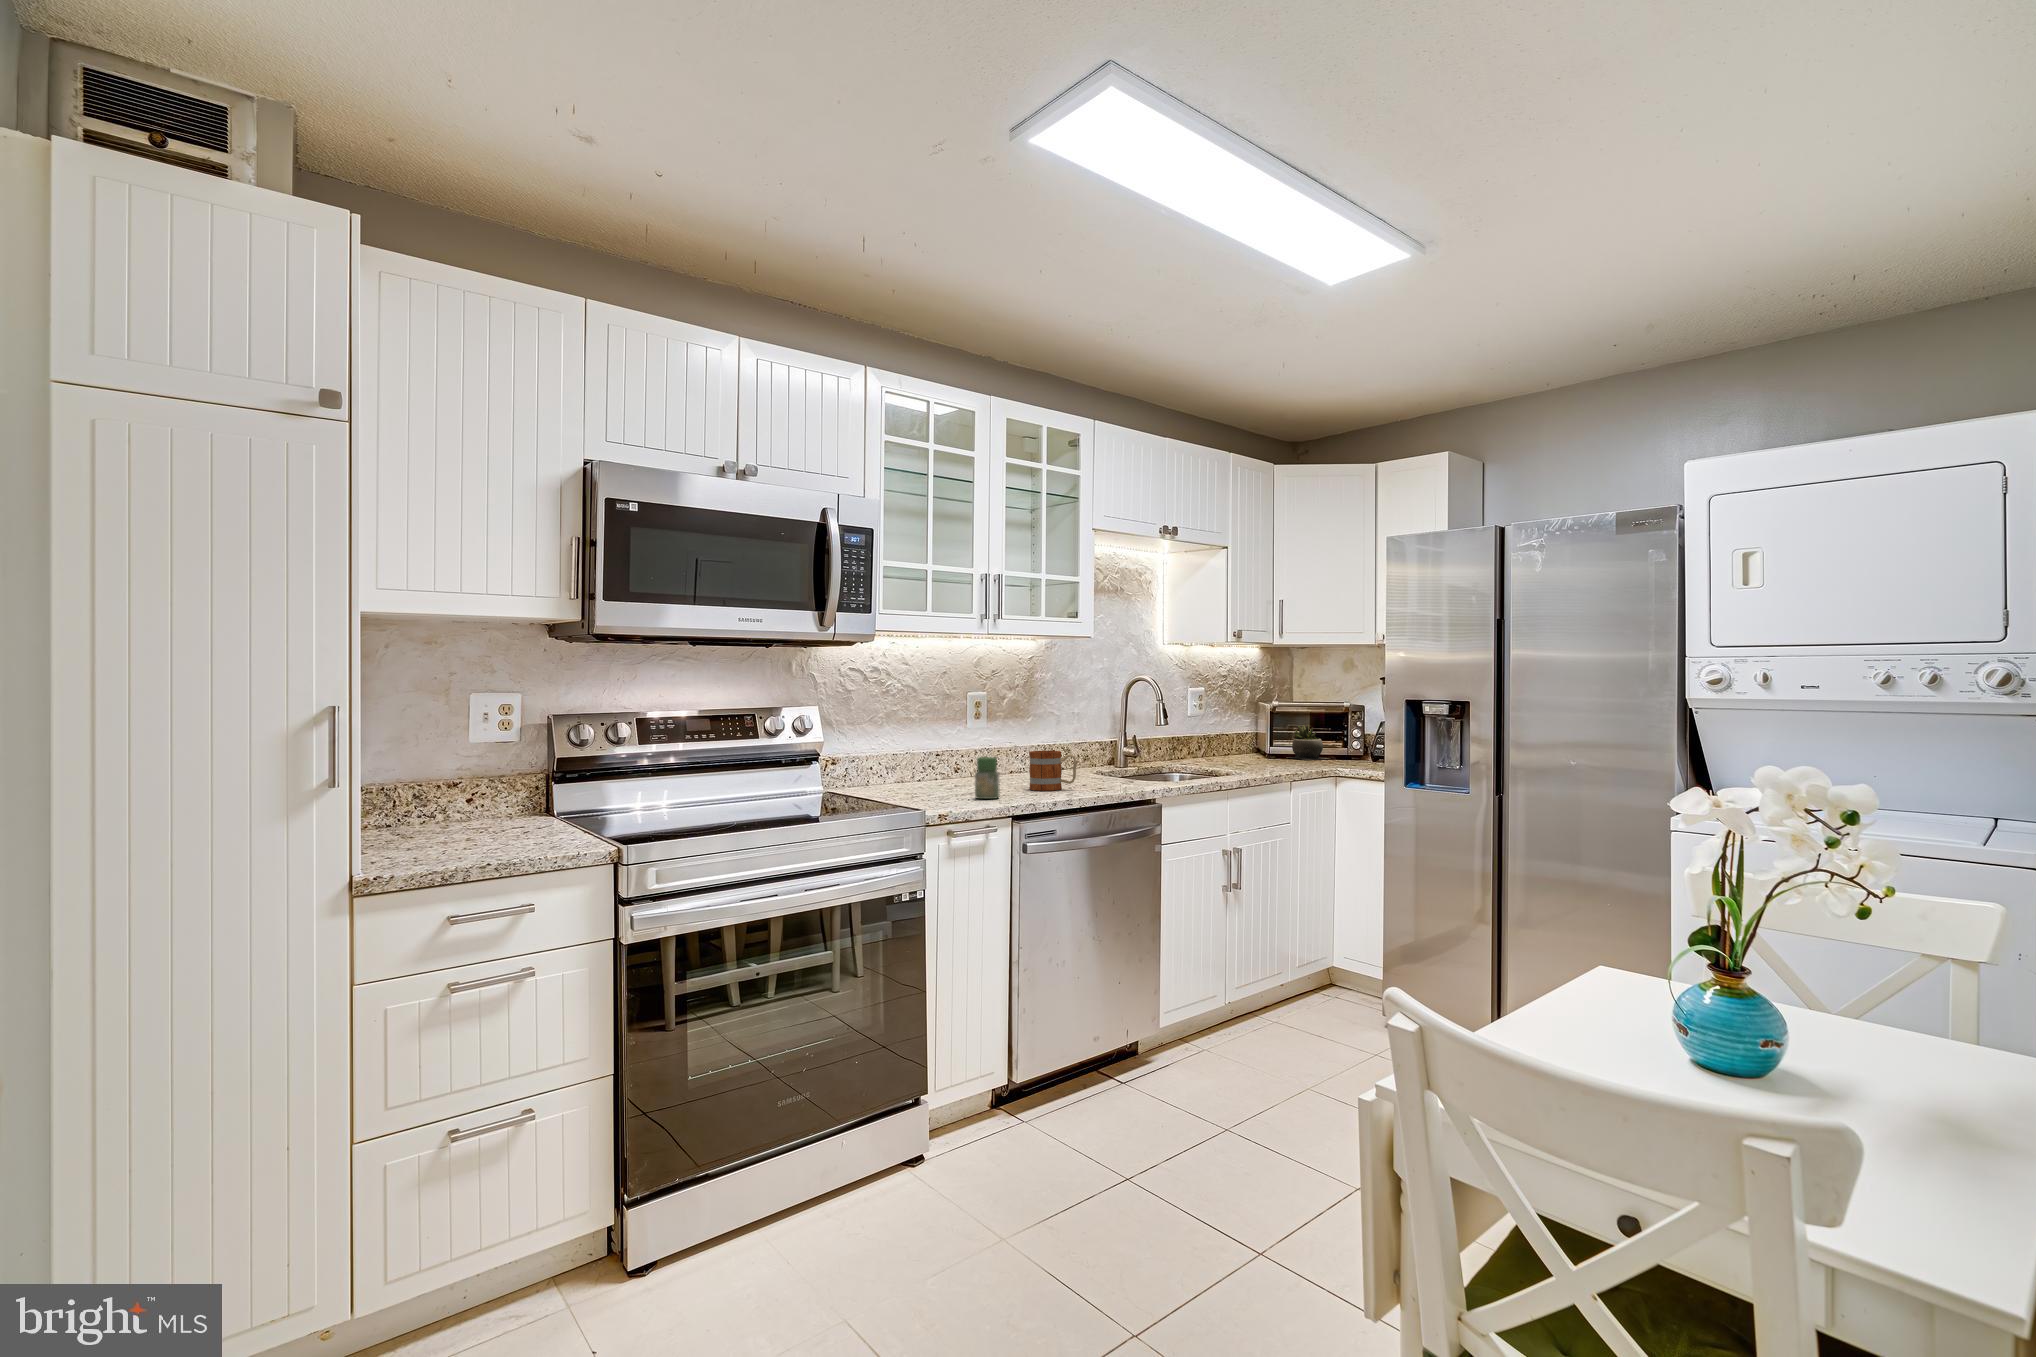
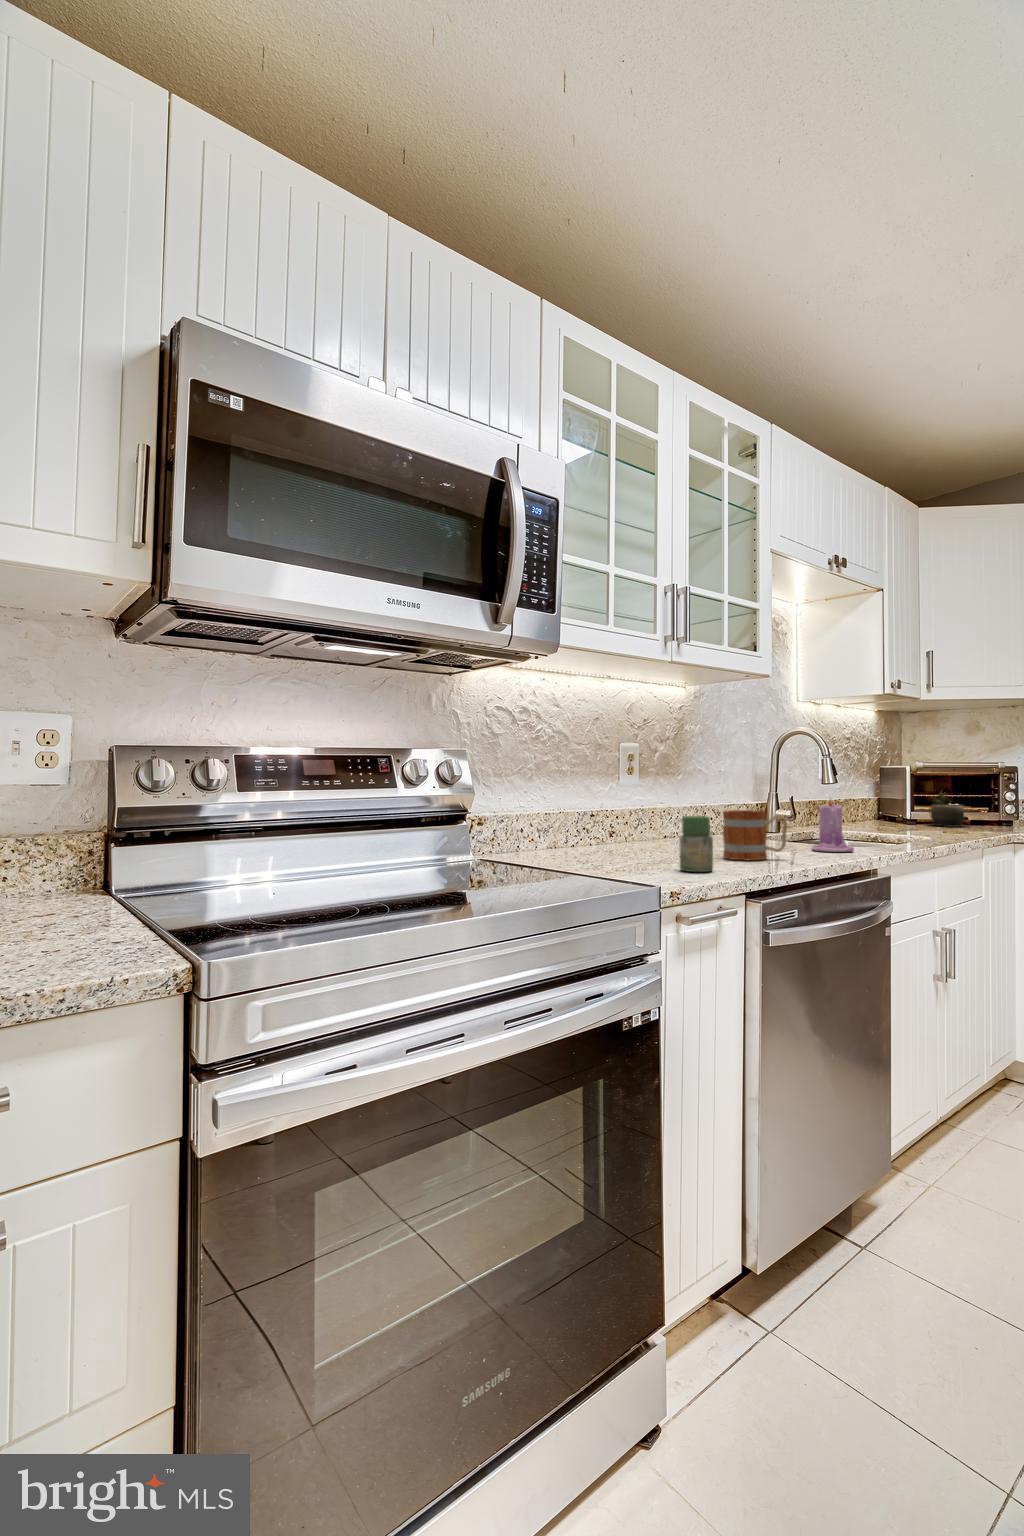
candle: none [1116,738,1148,783] -> present [811,798,854,852]

